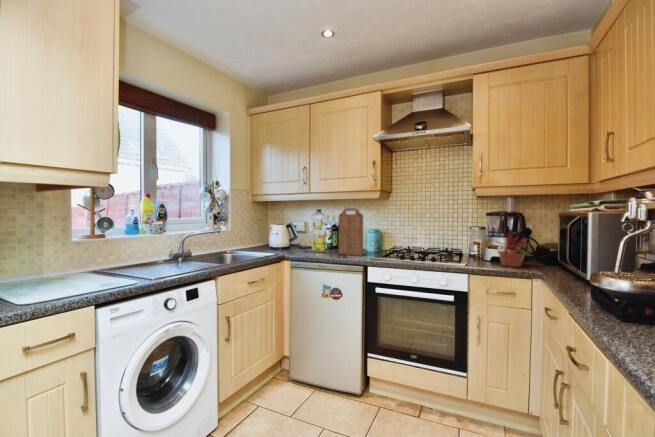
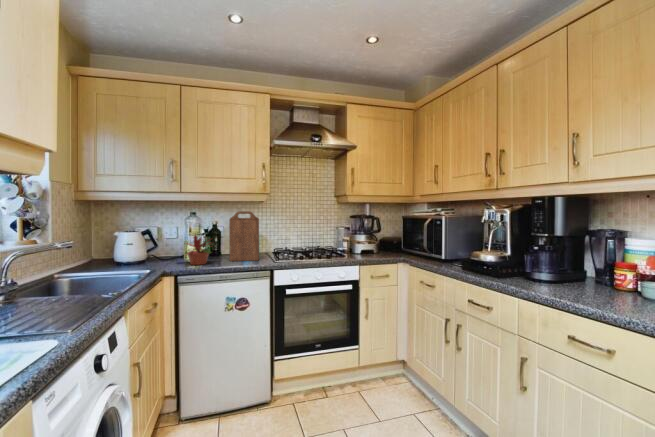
potted plant: present [496,233,528,267] -> present [185,235,211,265]

